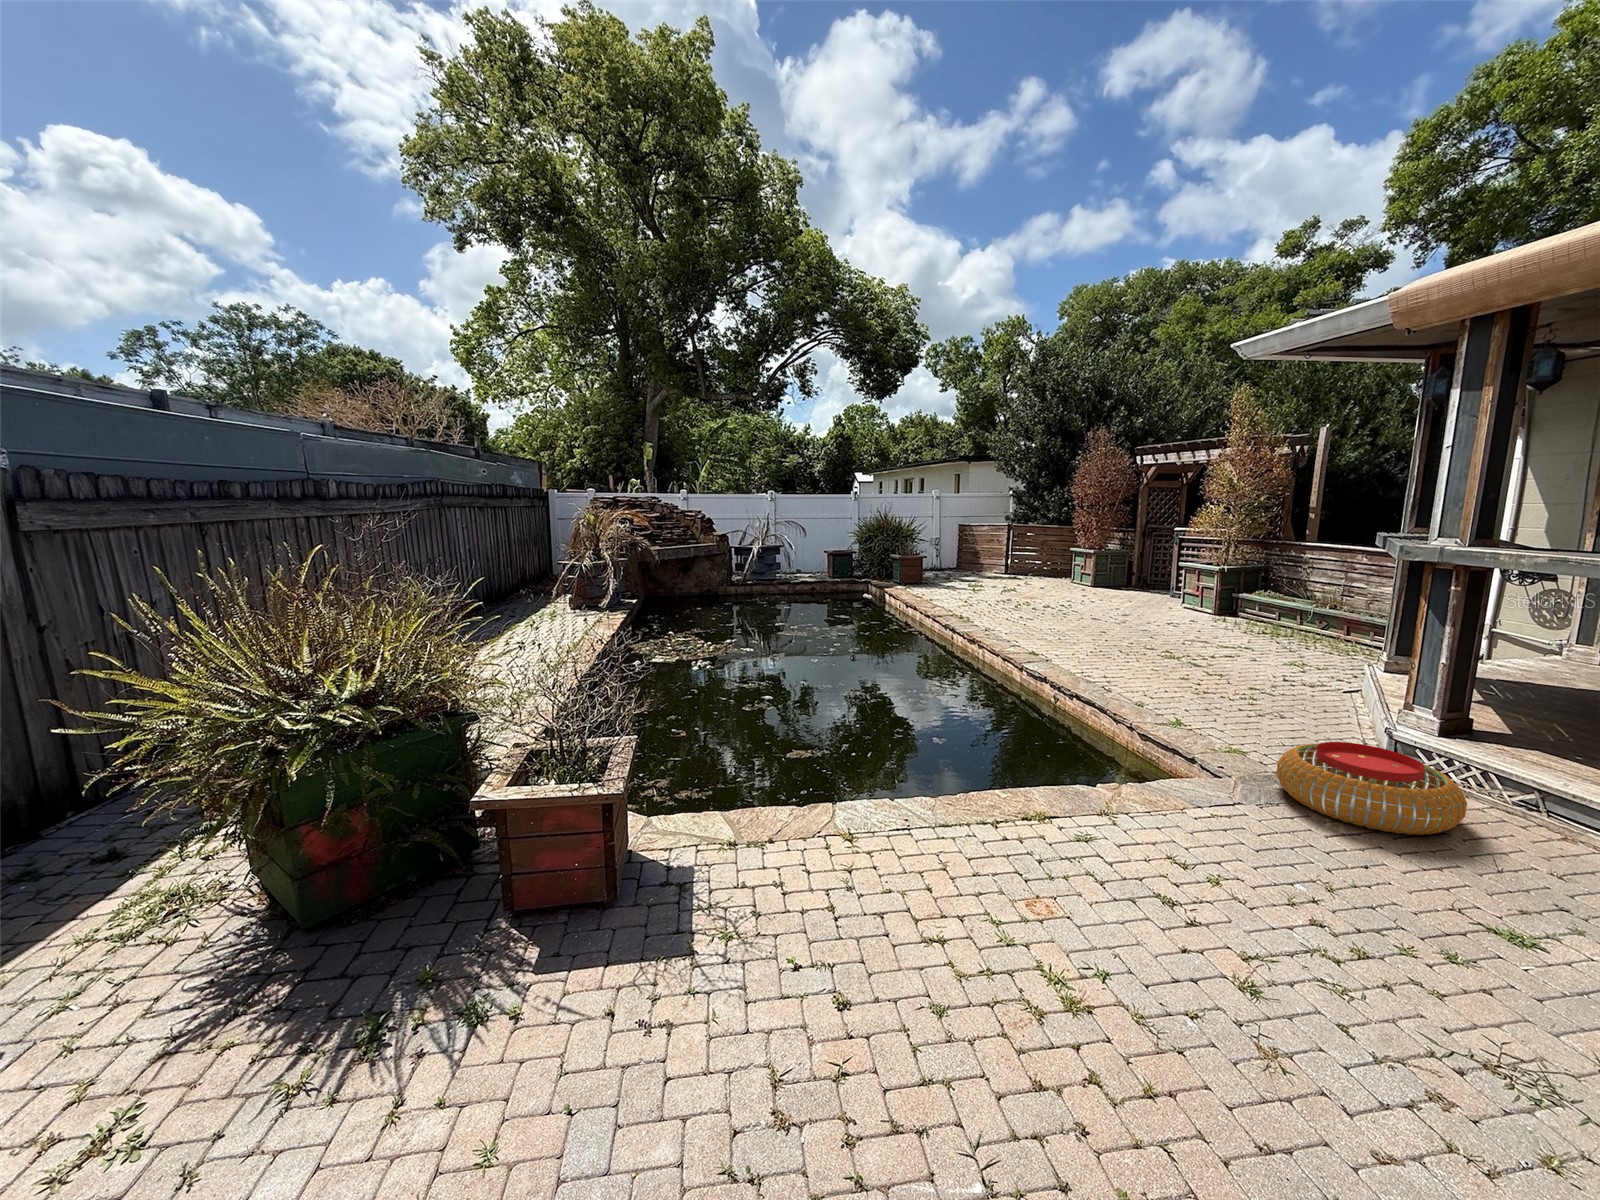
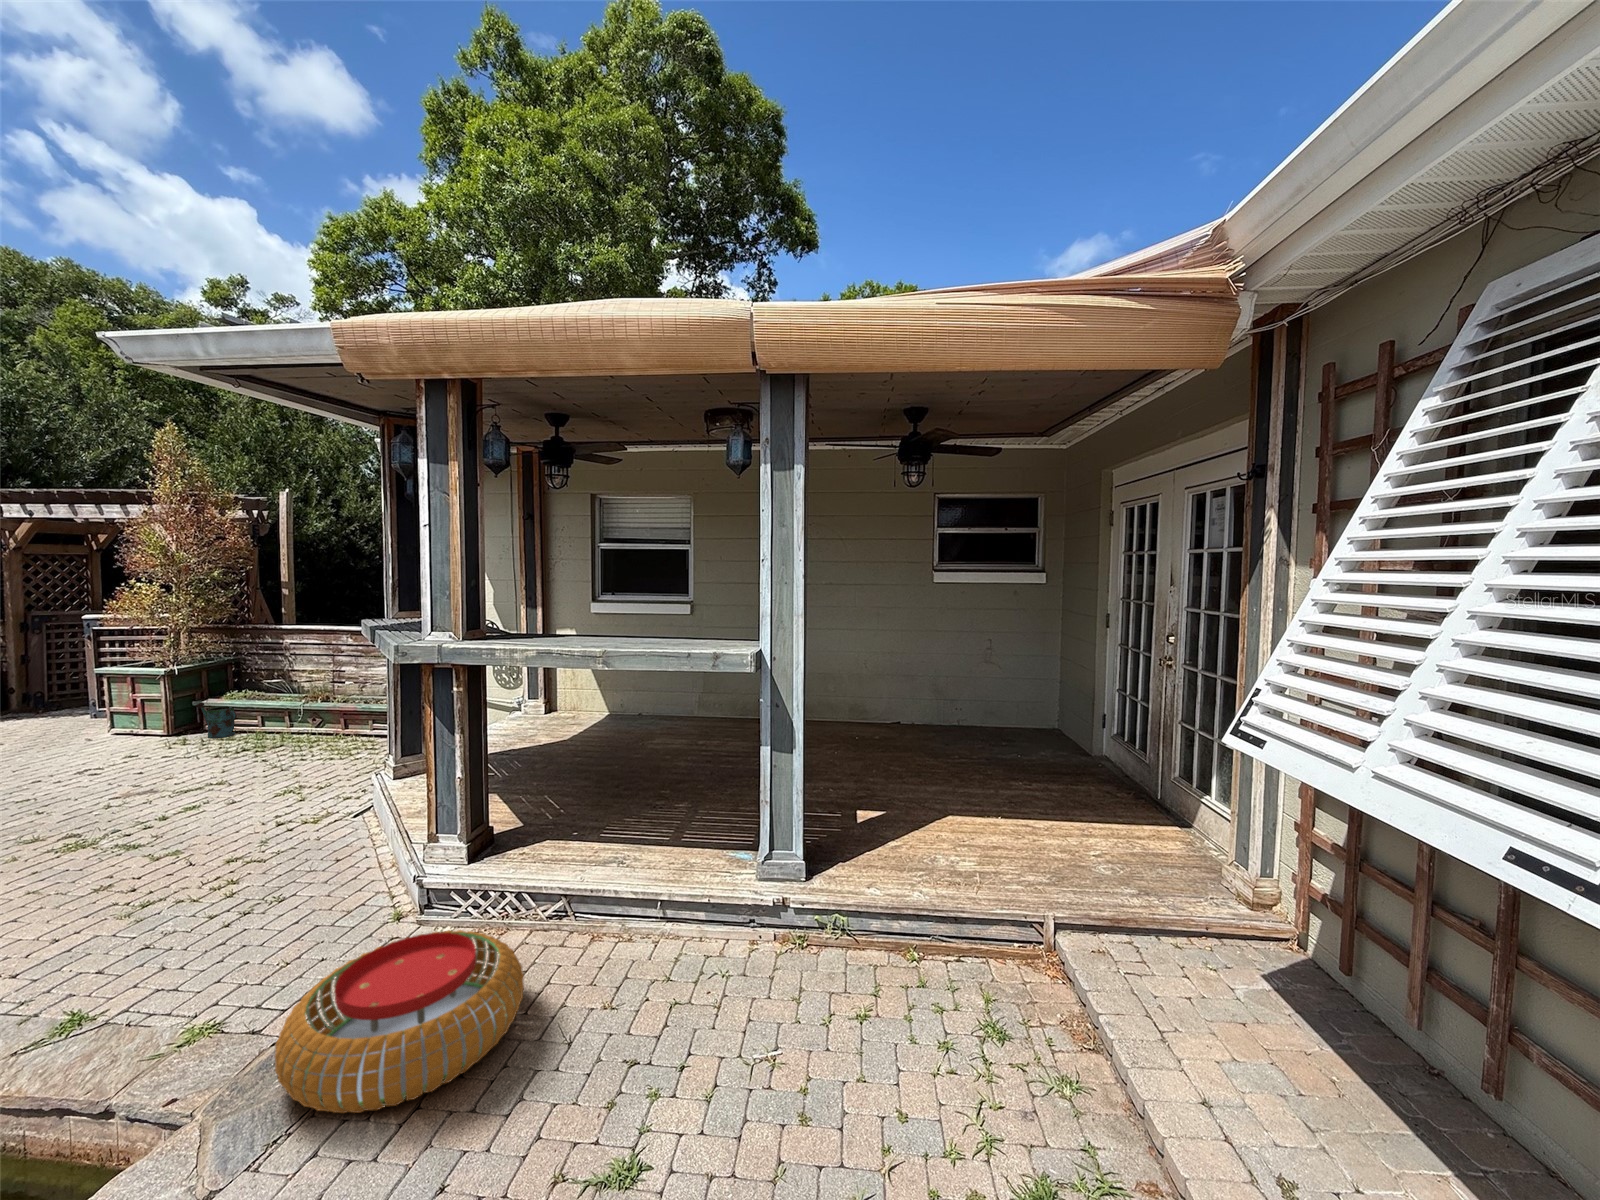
watering can: none [1234,595,1261,623] -> present [196,703,236,738]

